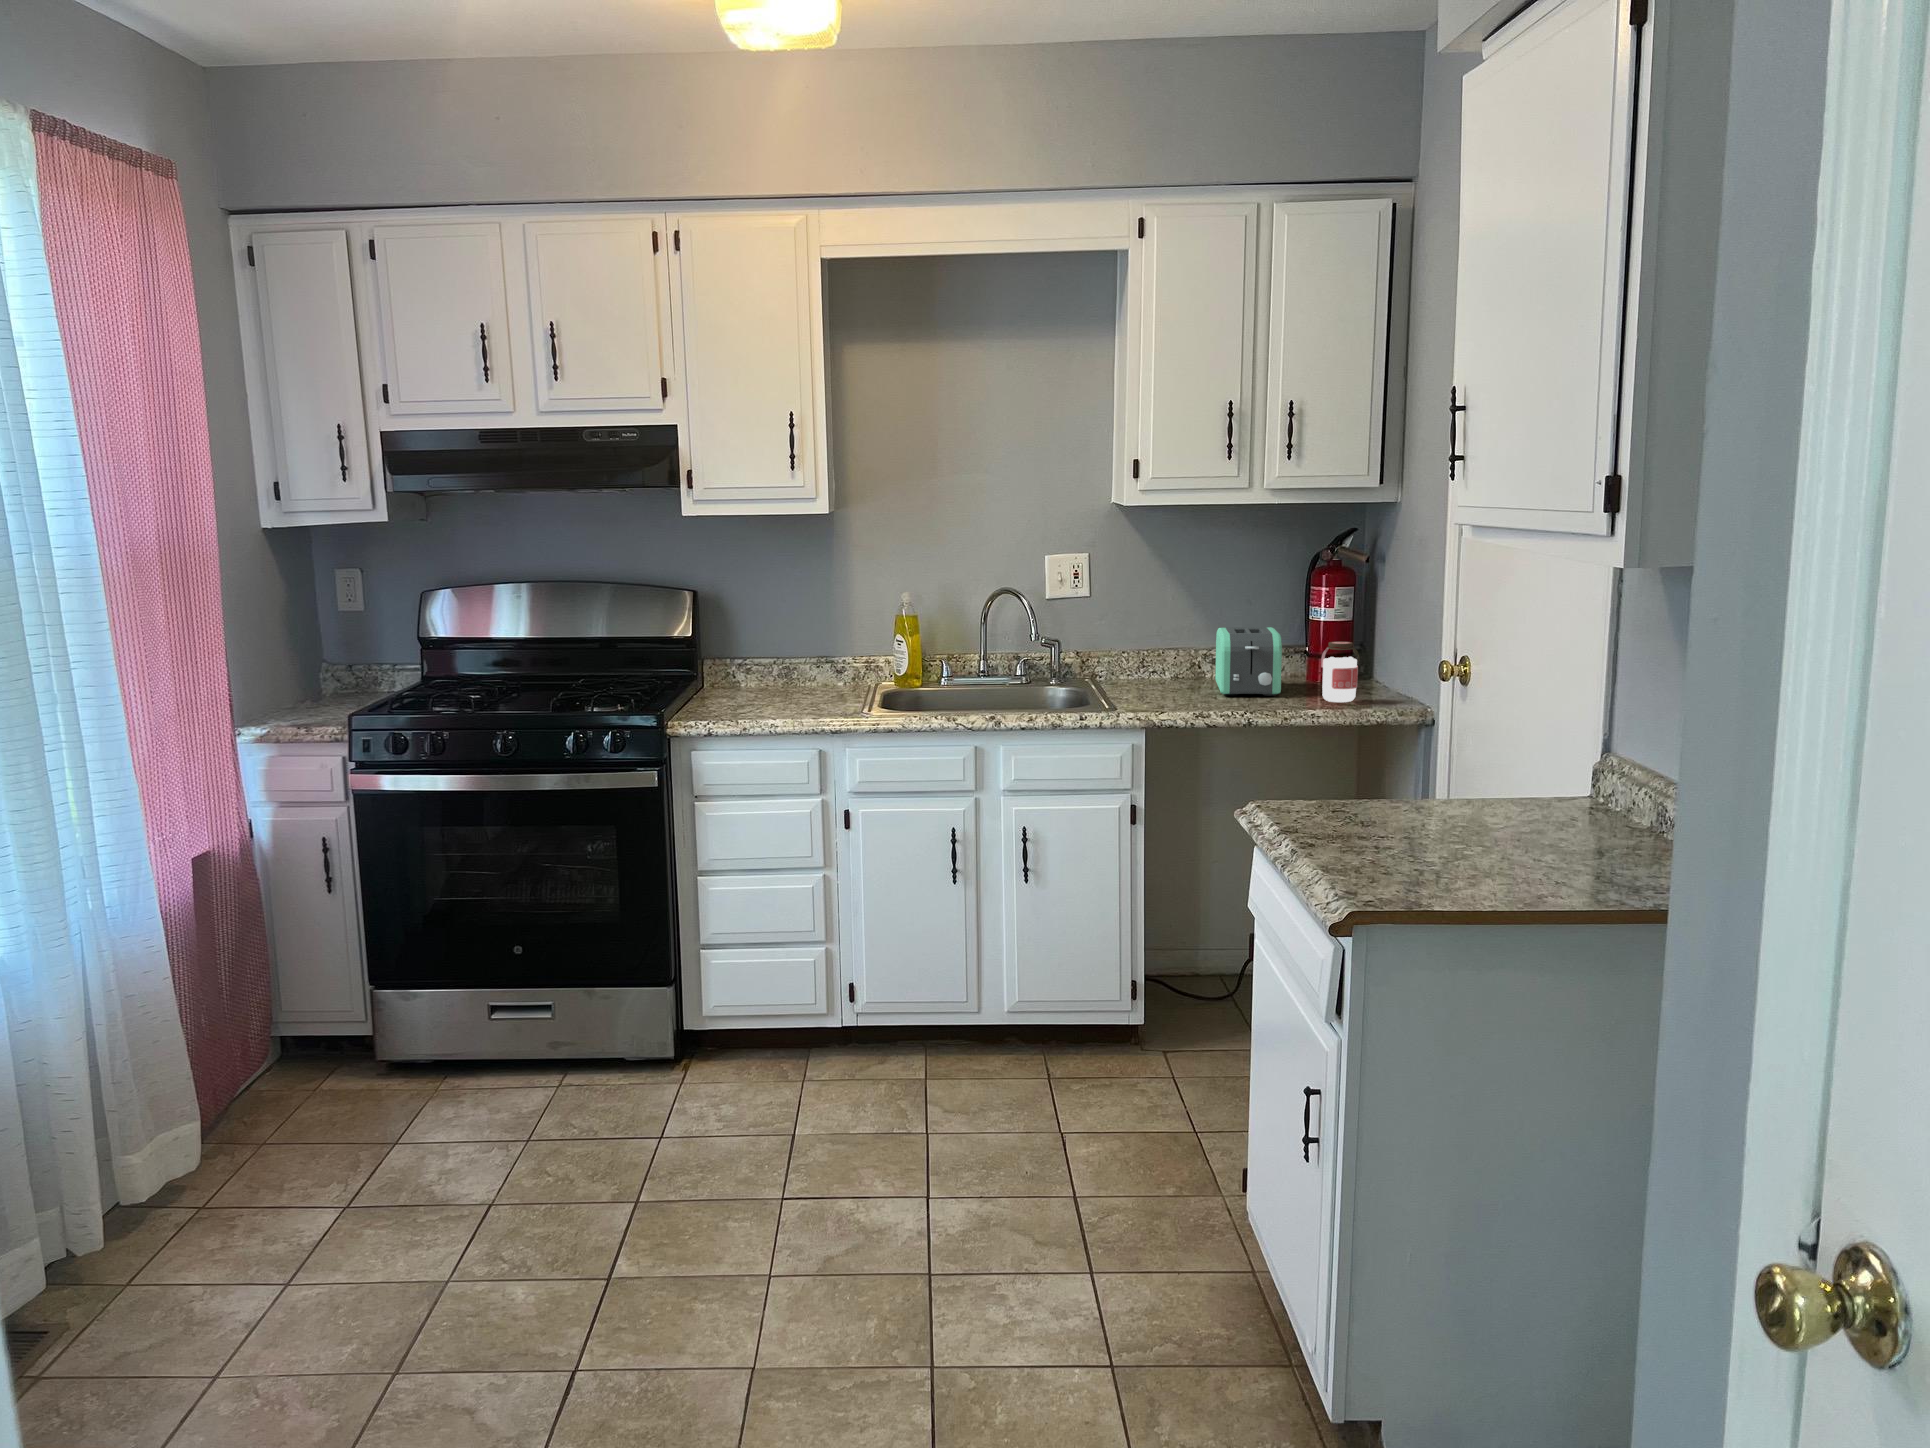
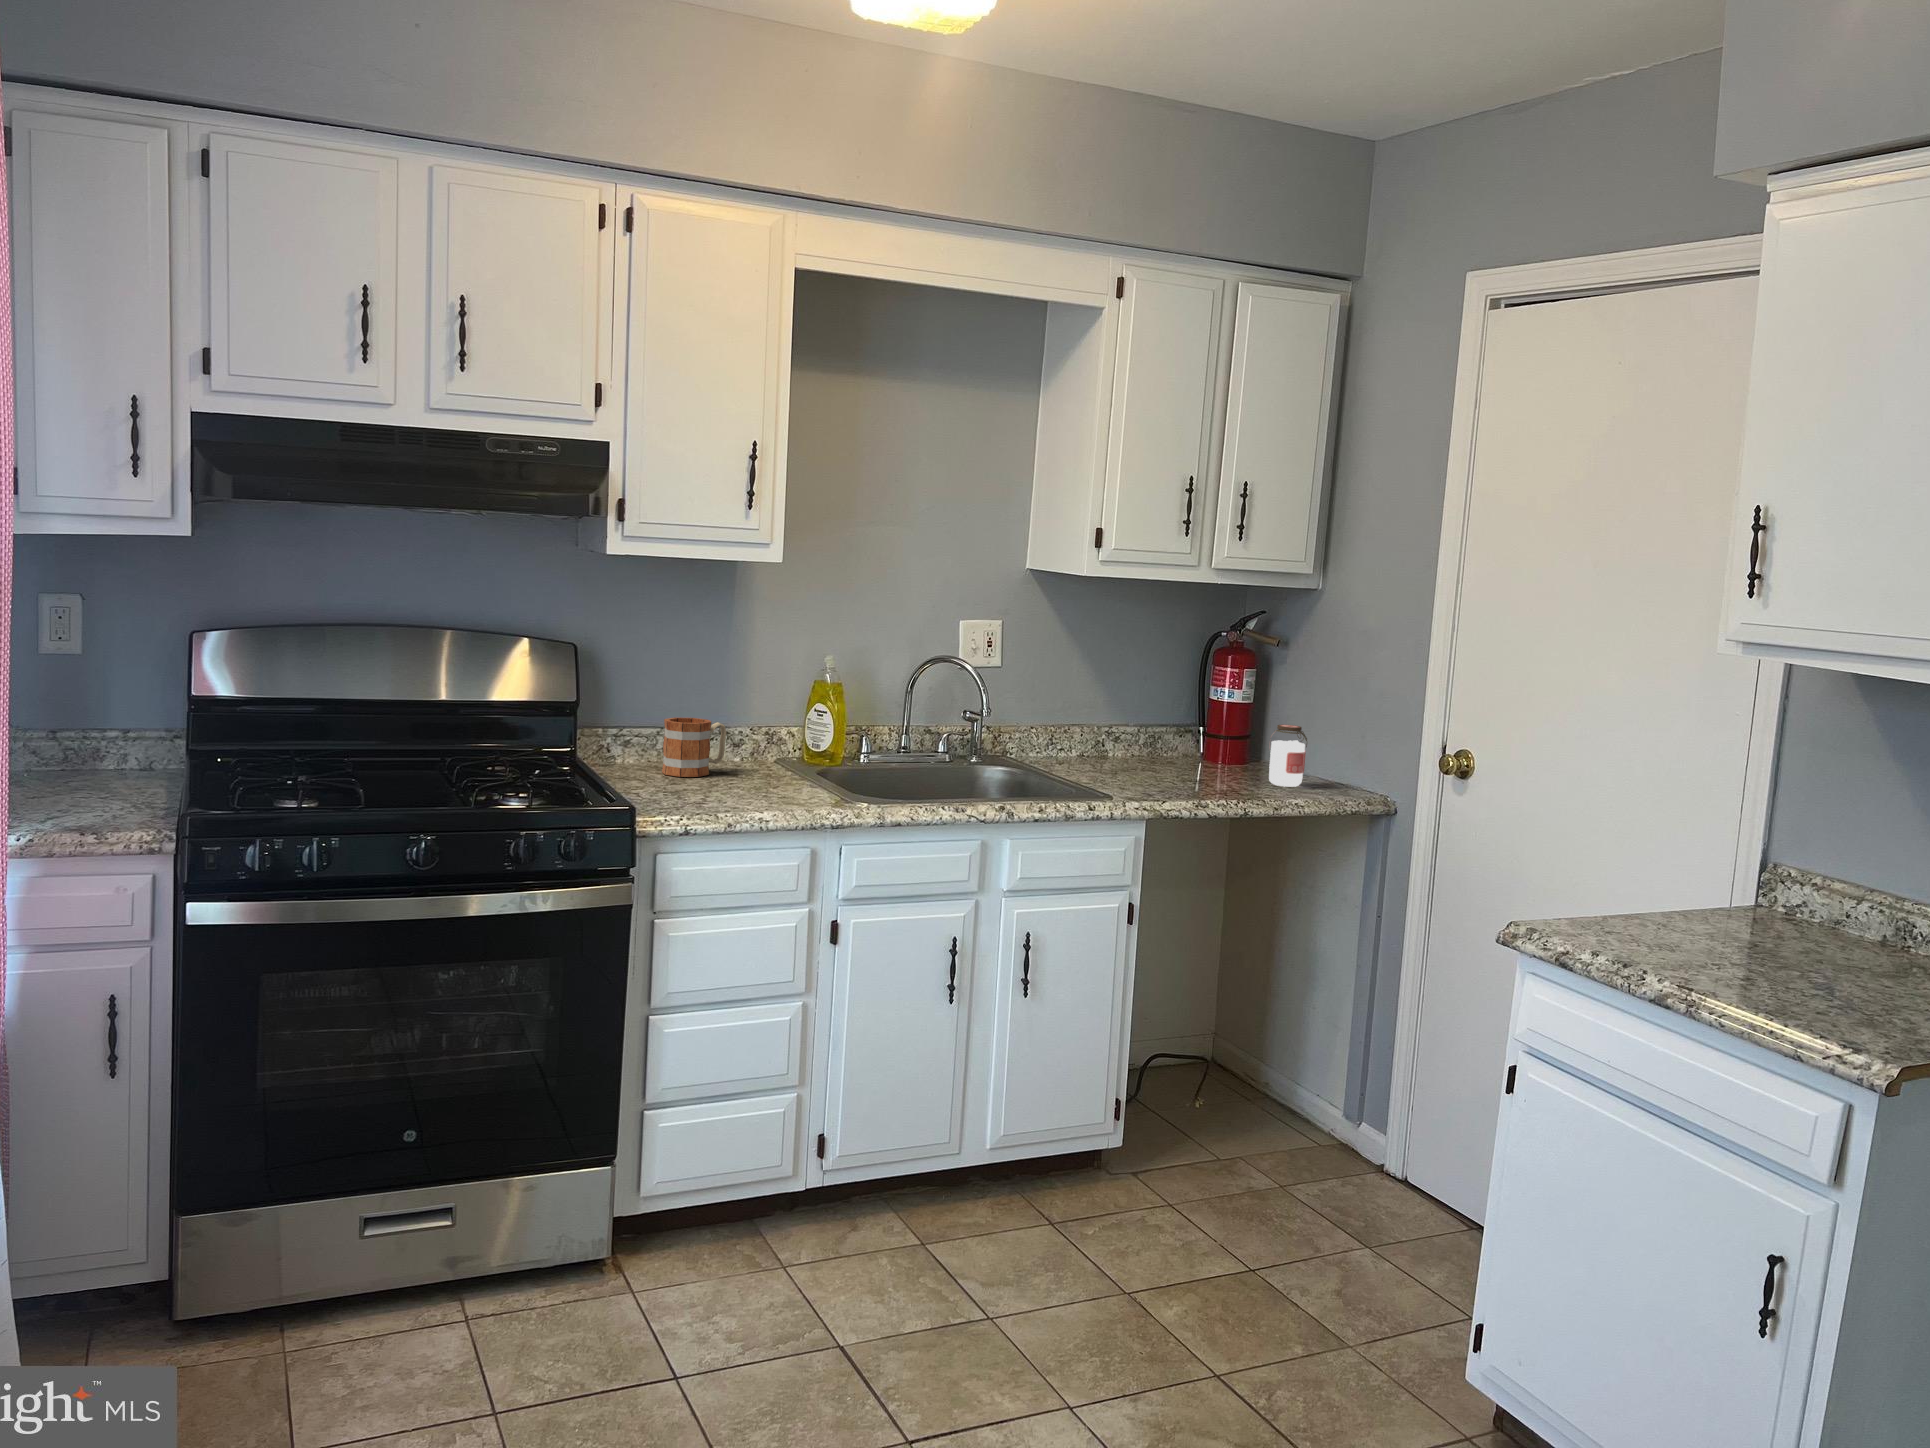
toaster: present [1215,627,1282,696] -> none [1123,705,1224,778]
mug: none [766,648,822,696] -> present [662,718,726,777]

